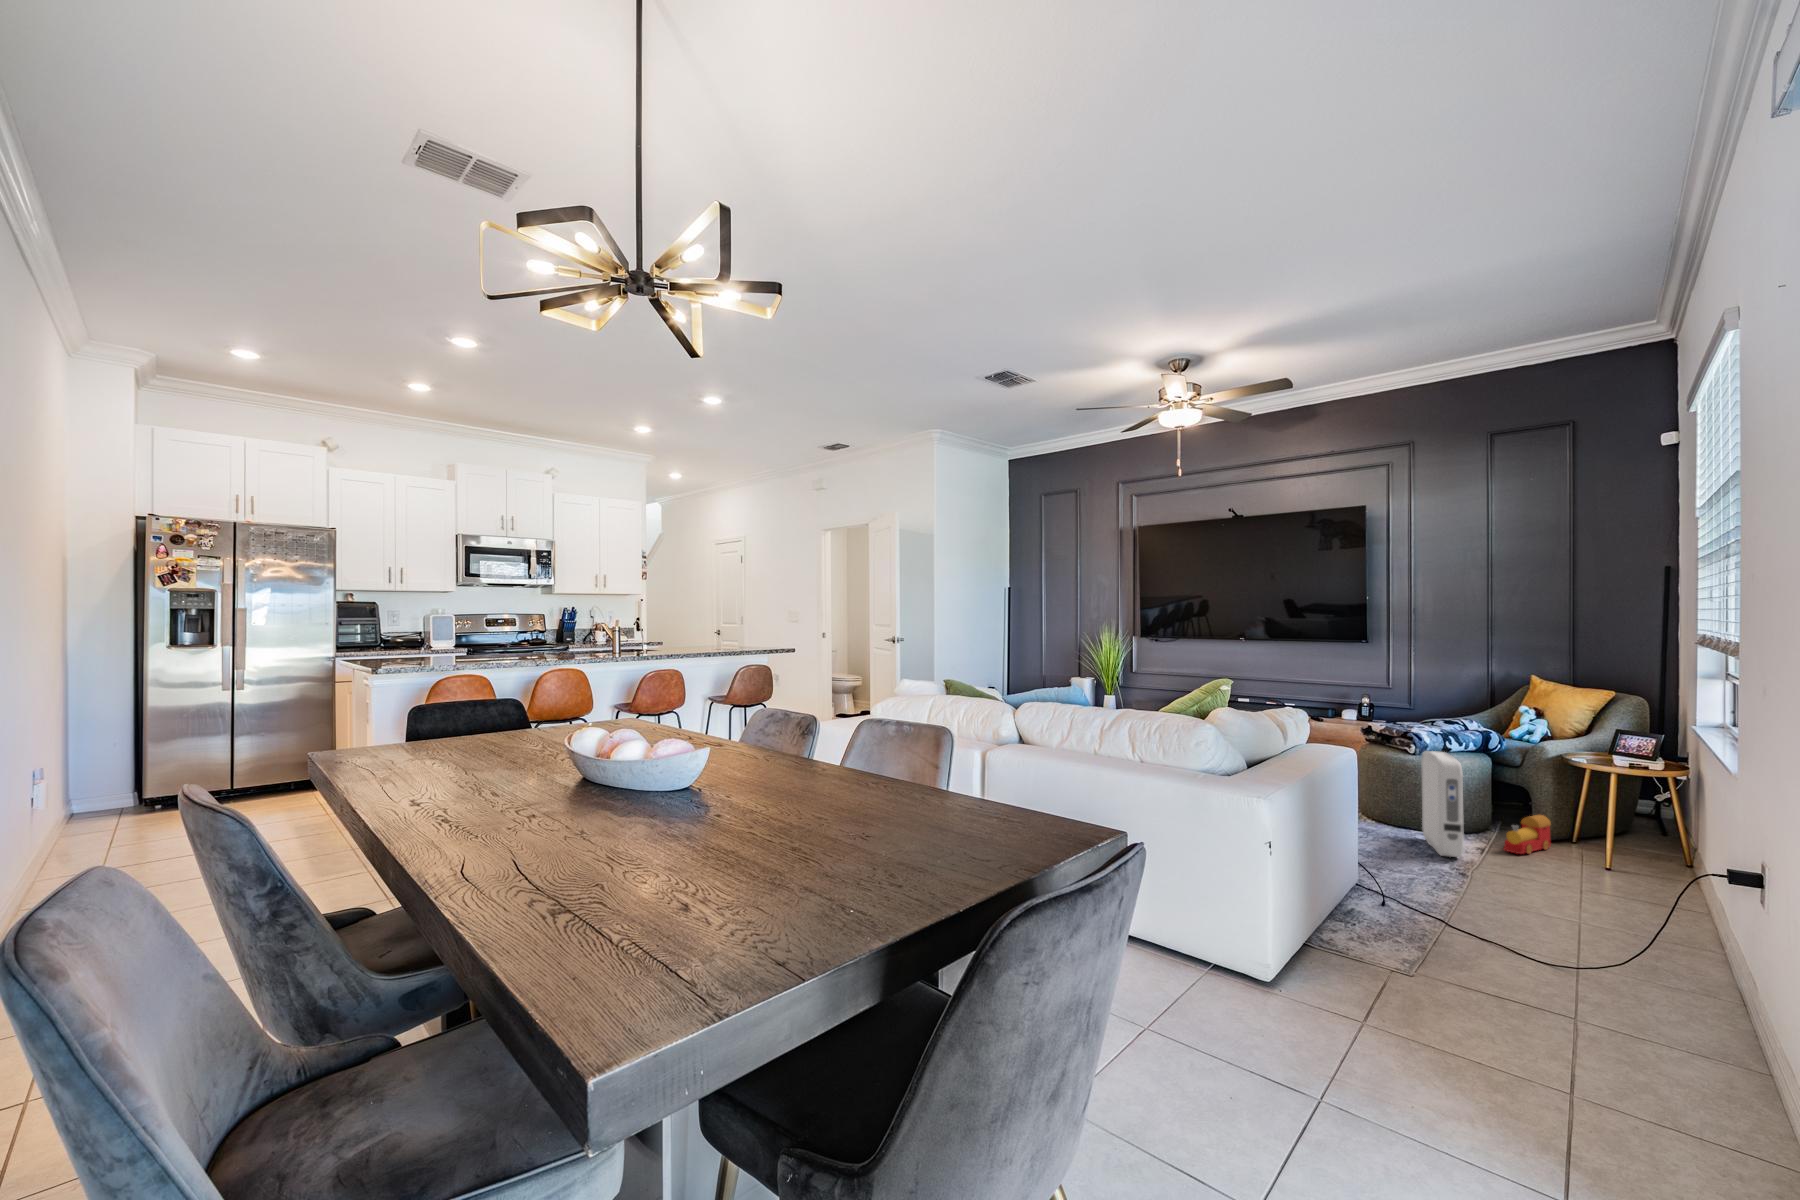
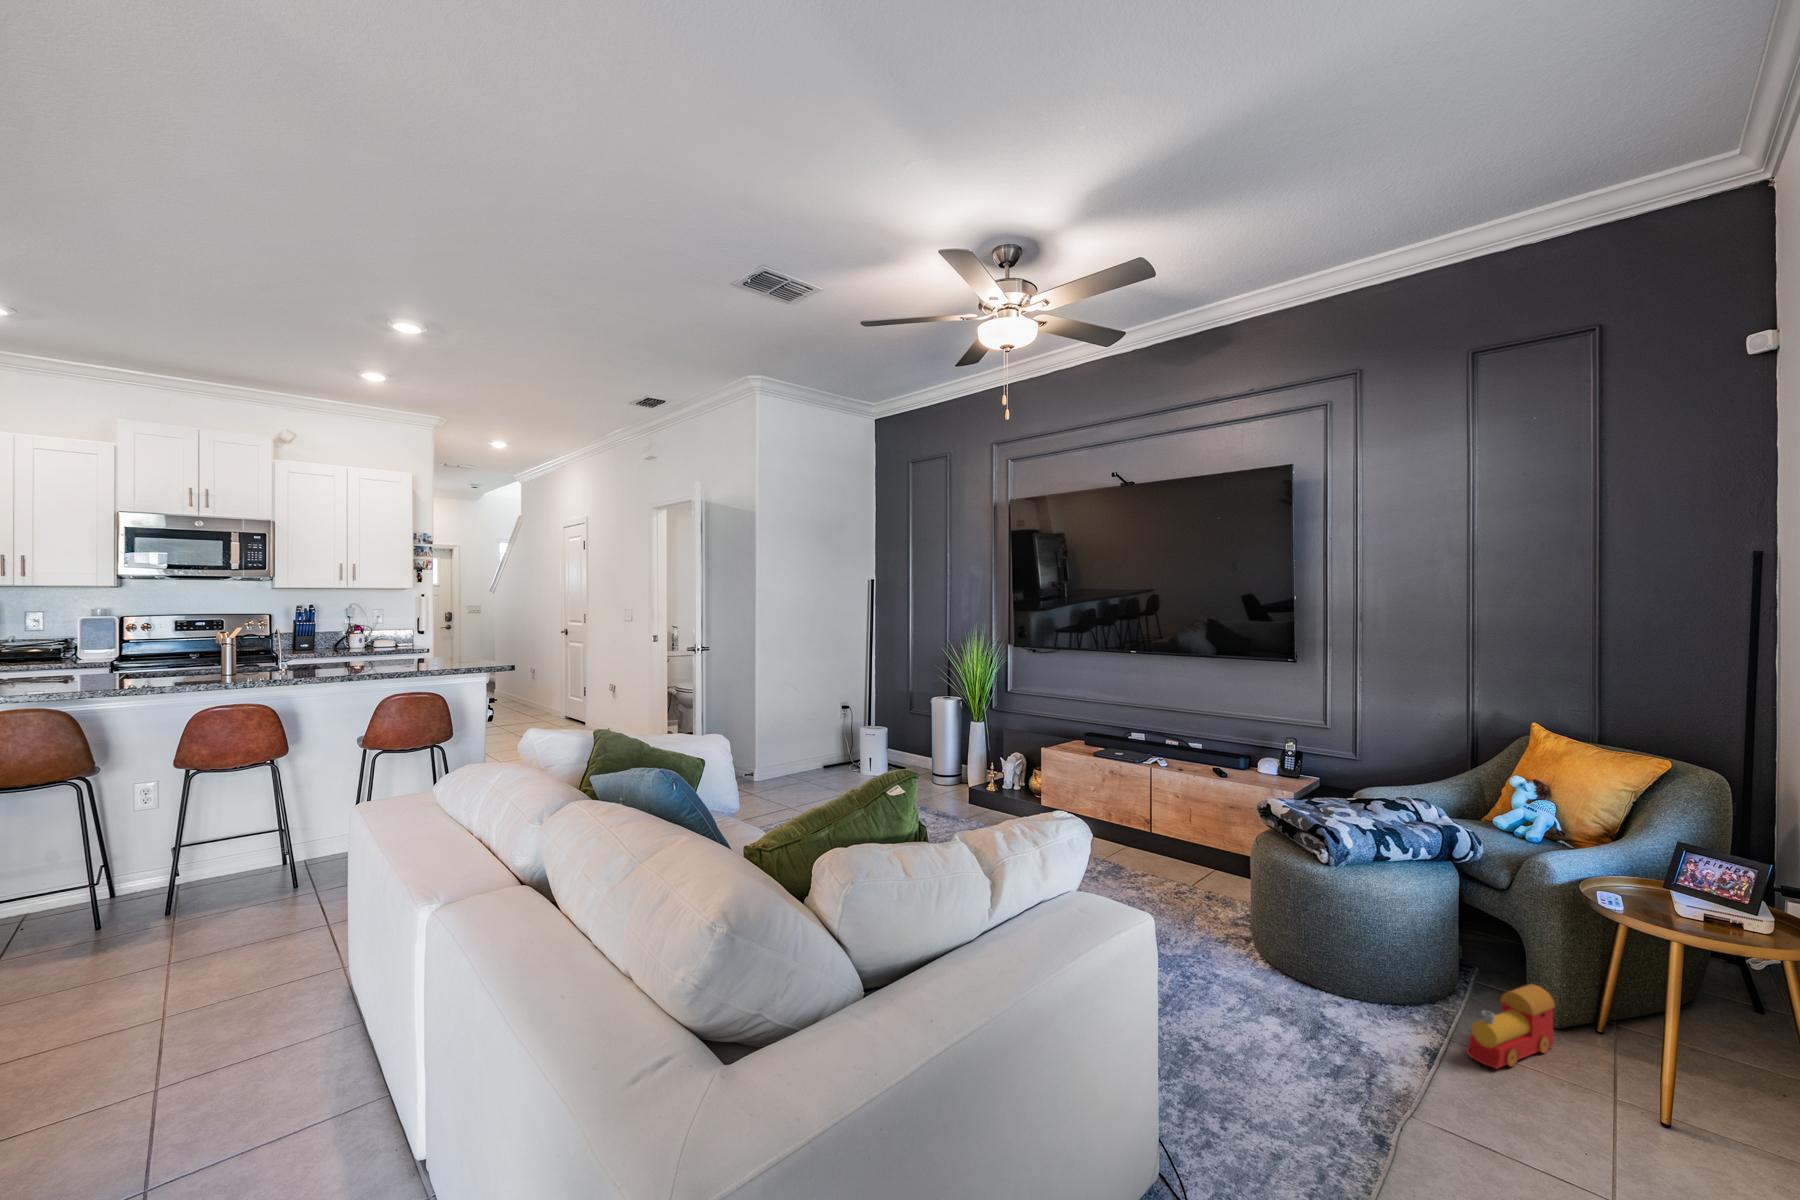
air purifier: present [1421,751,1464,857] -> none [1330,867,1387,1078]

